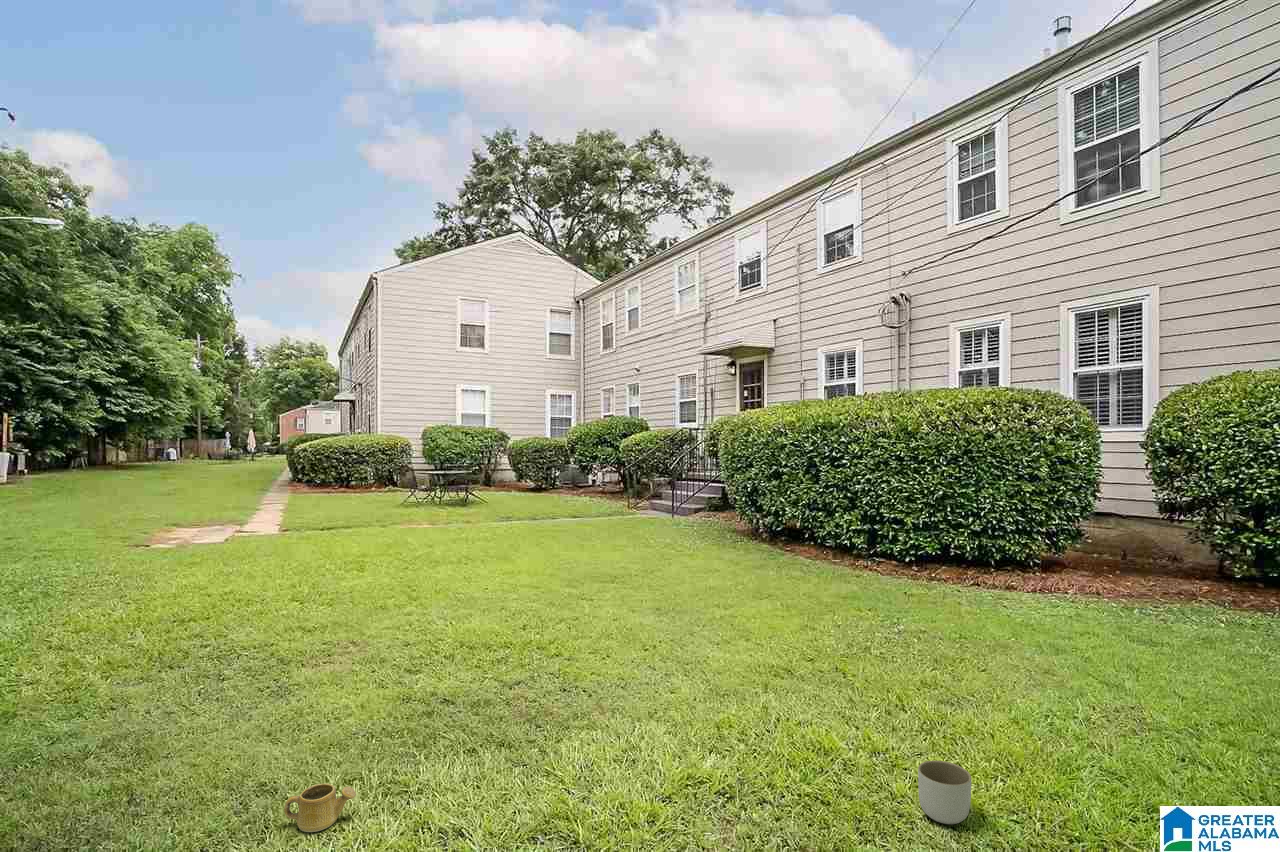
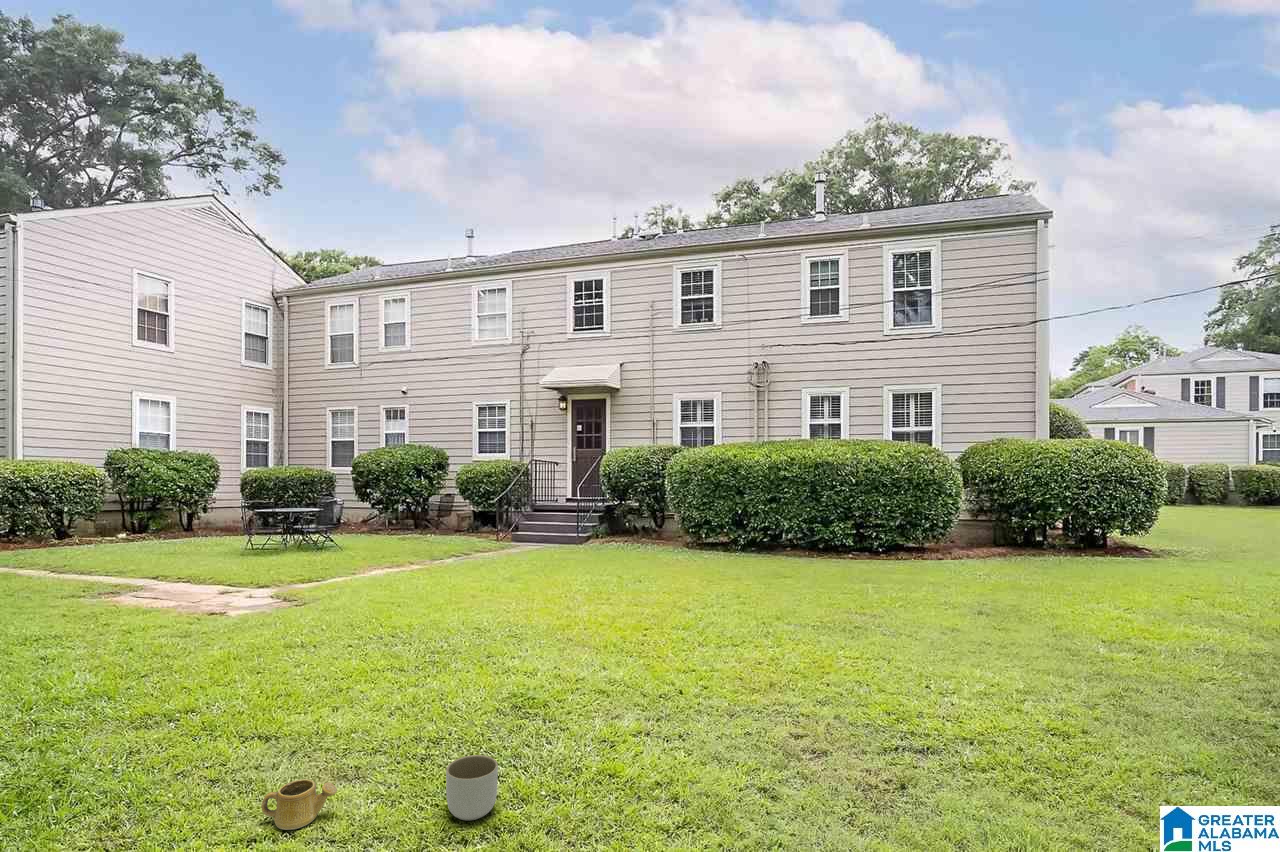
planter: present [918,760,971,824] -> present [446,755,498,821]

